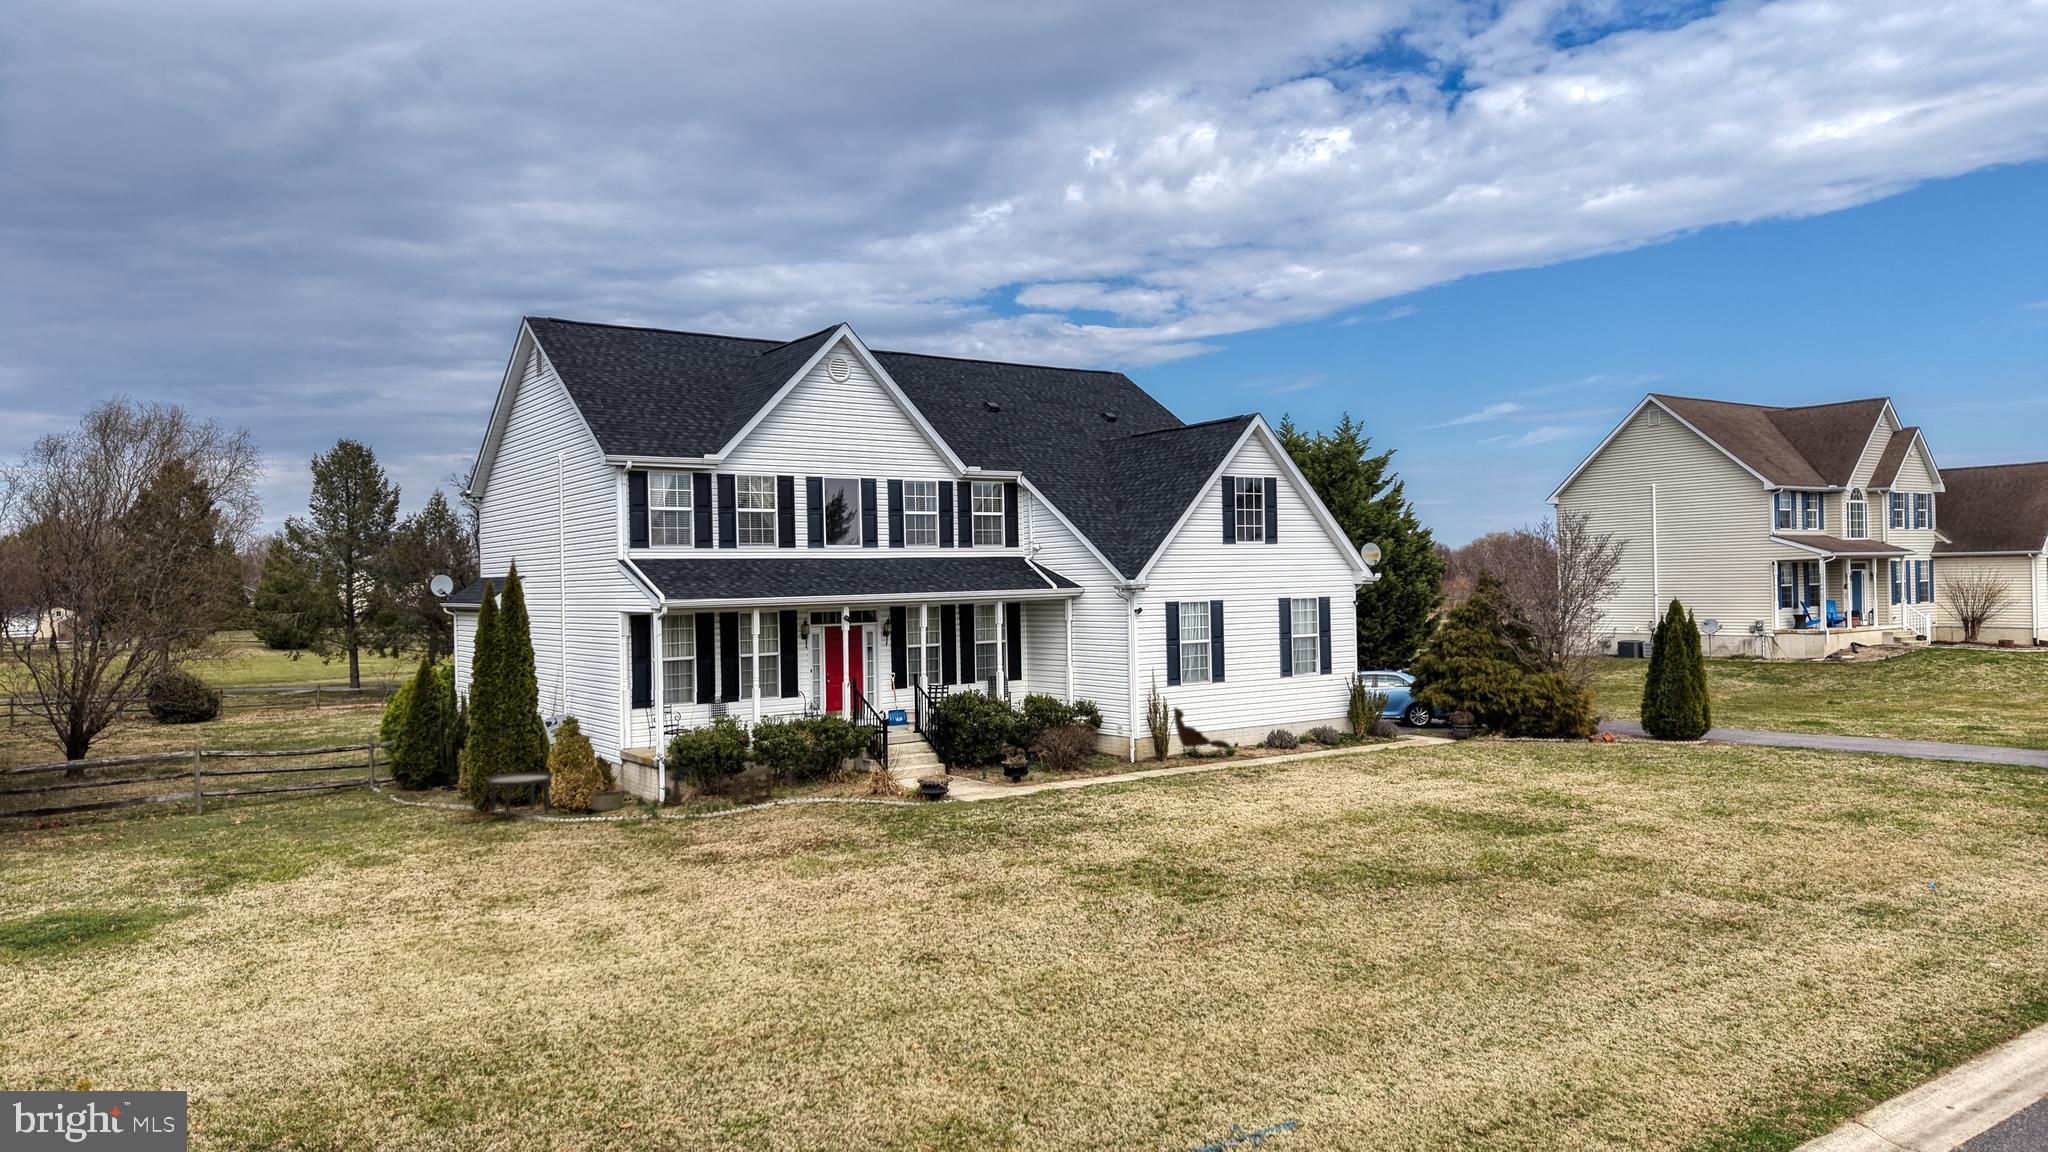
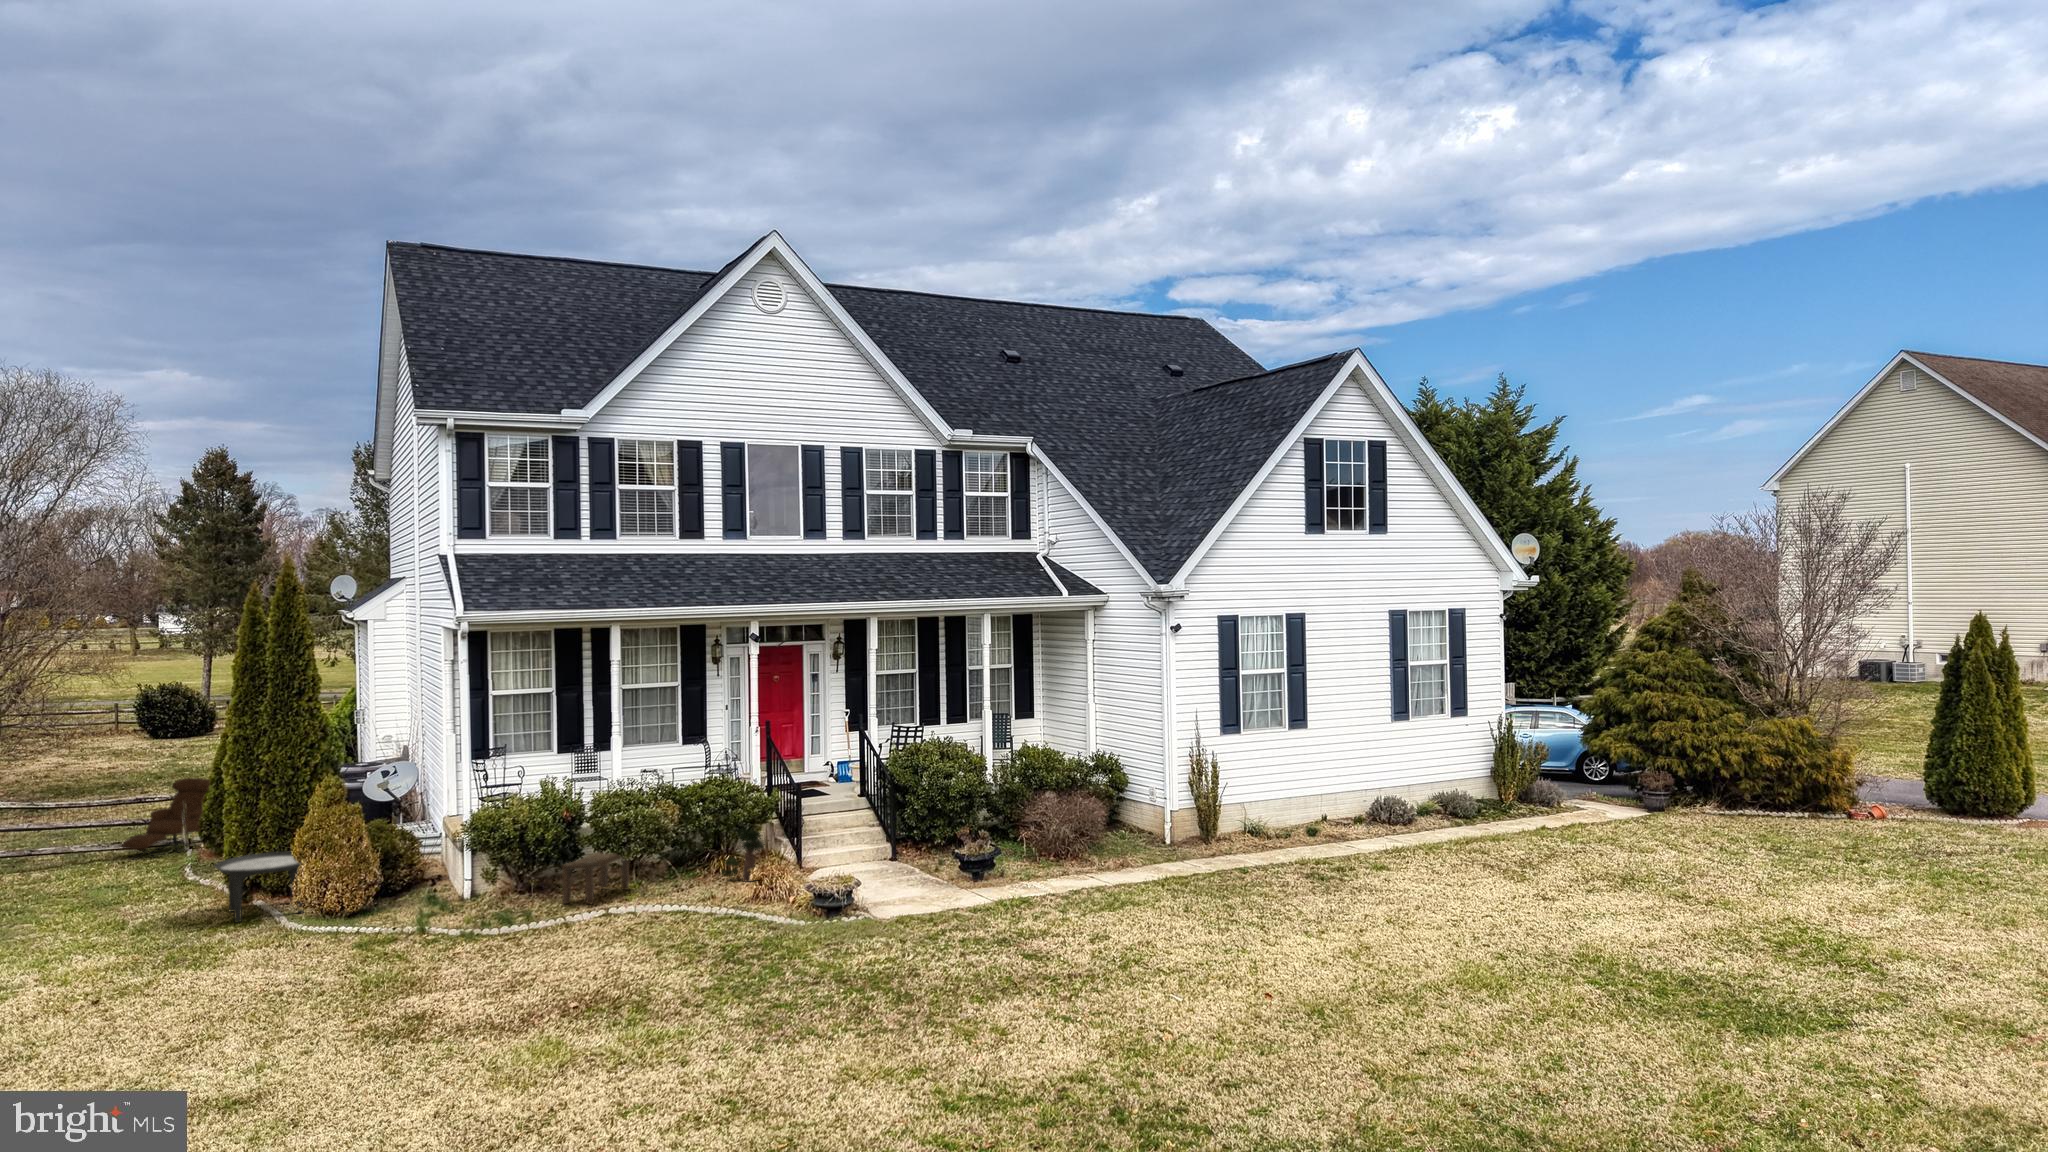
lounge chair: present [1174,707,1231,758] -> present [122,778,210,858]
potted plant: present [663,764,687,805] -> present [721,828,765,882]
basket: present [591,791,623,811] -> none [367,875,415,910]

